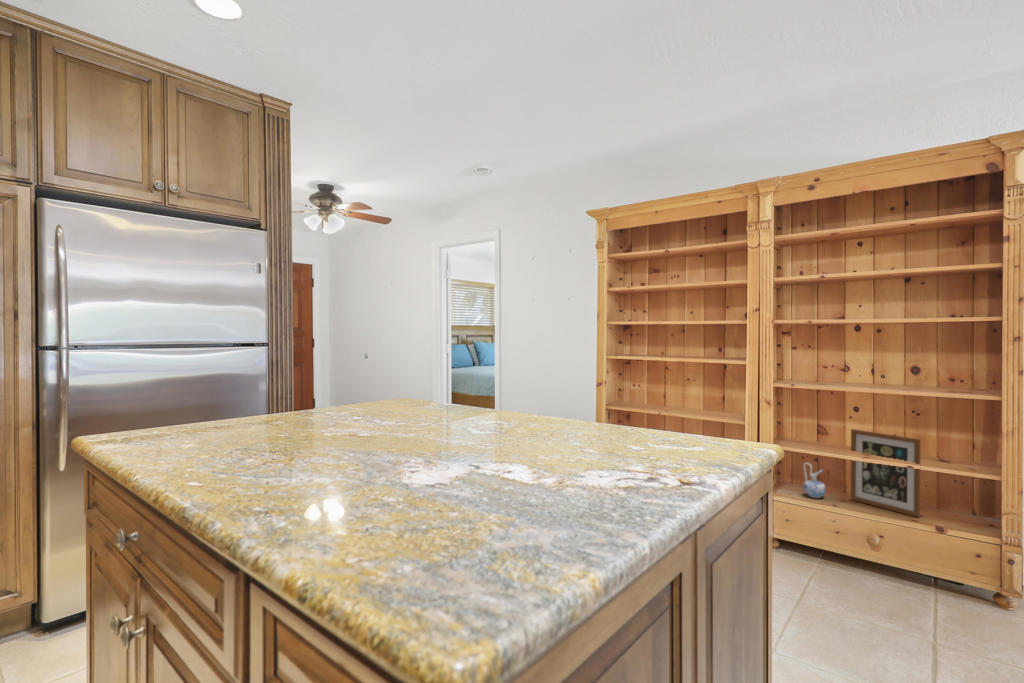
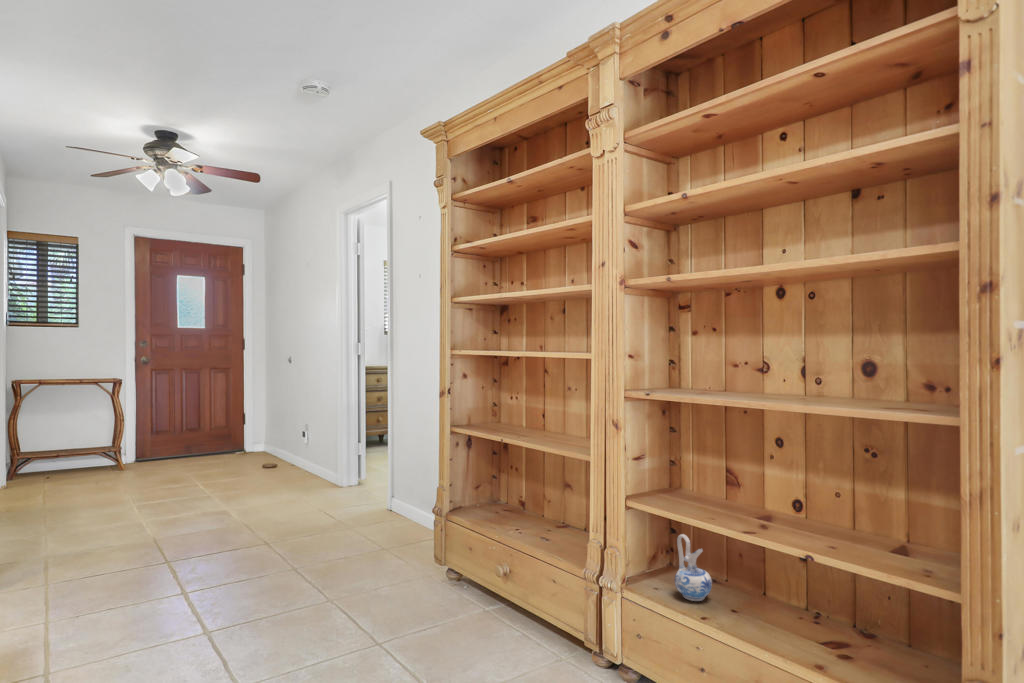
picture frame: present [851,429,921,517] -> none [753,477,840,663]

